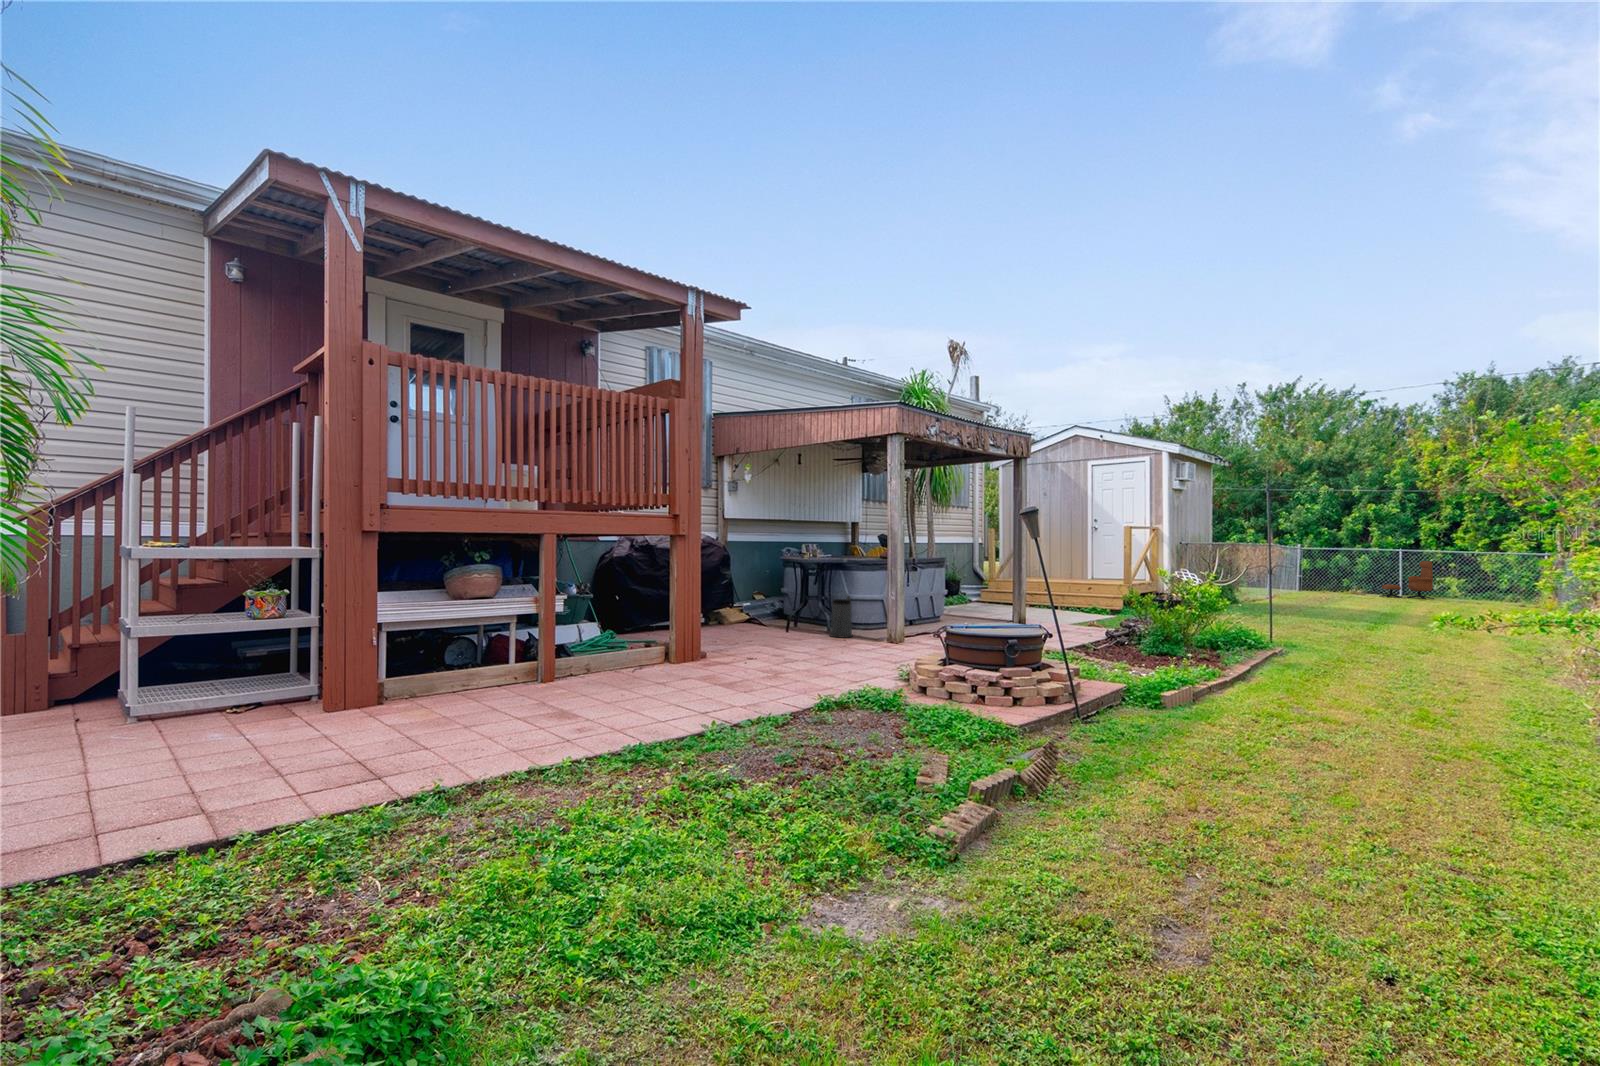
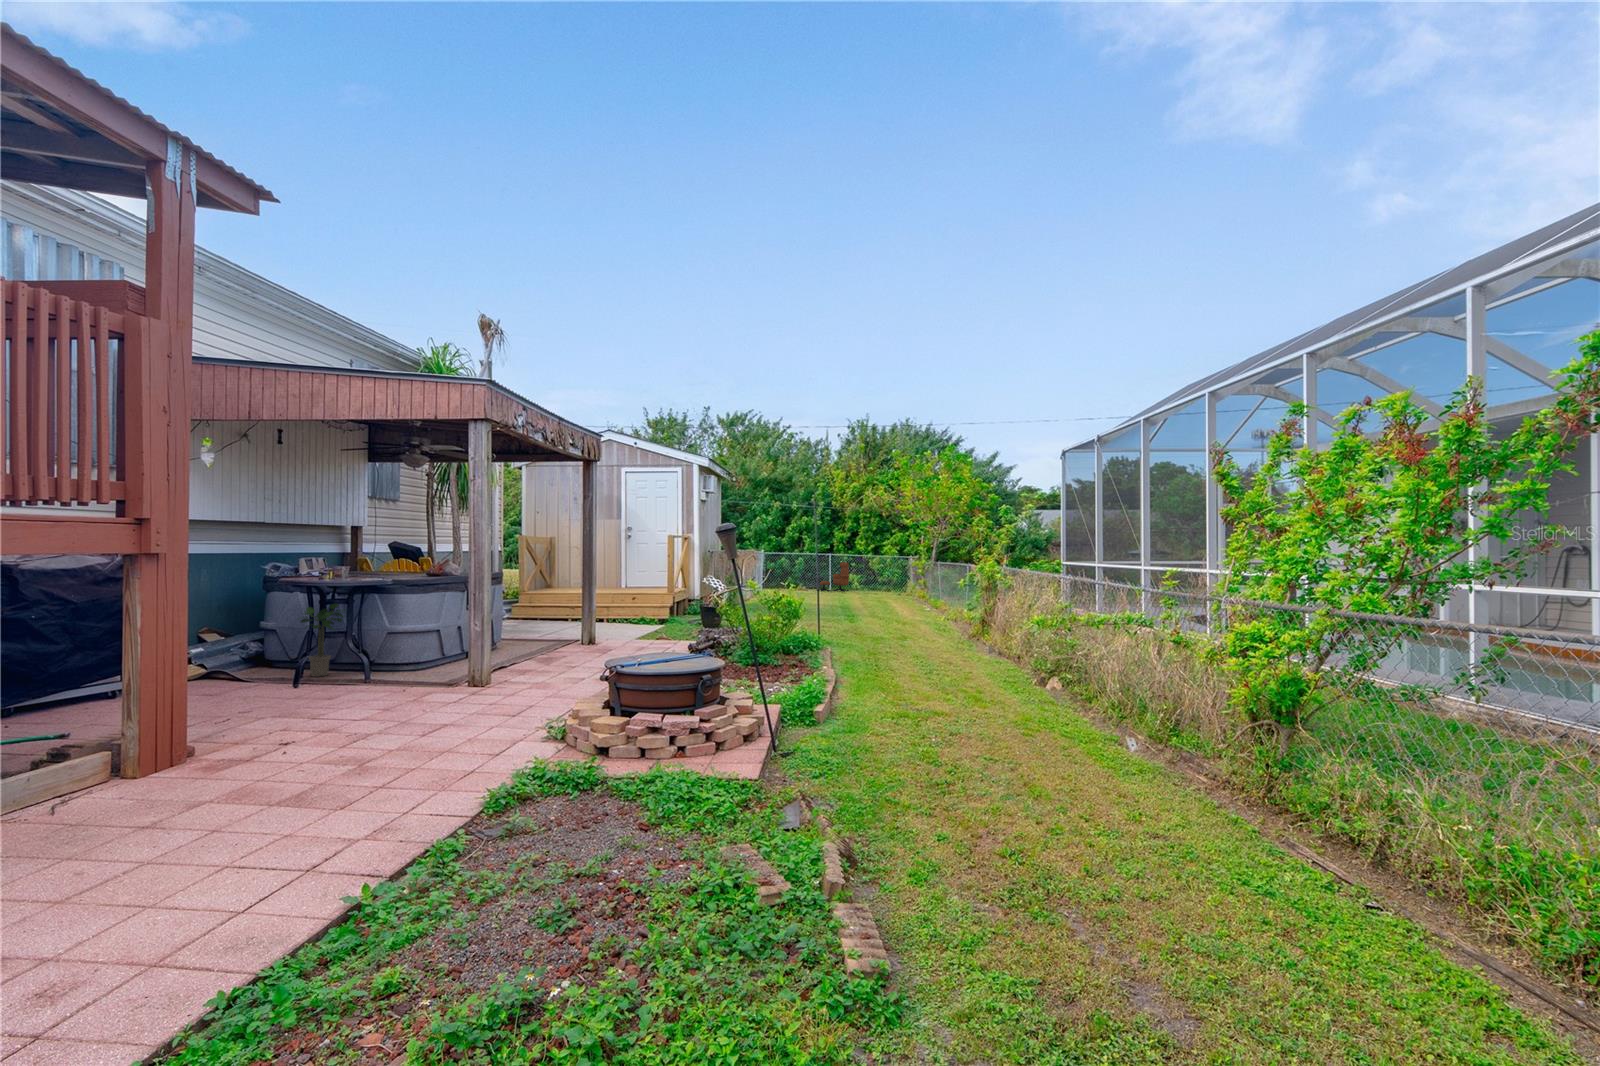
potted plant: none [789,577,820,629] -> present [301,604,344,677]
watering can: present [830,596,852,637] -> none [373,620,408,684]

